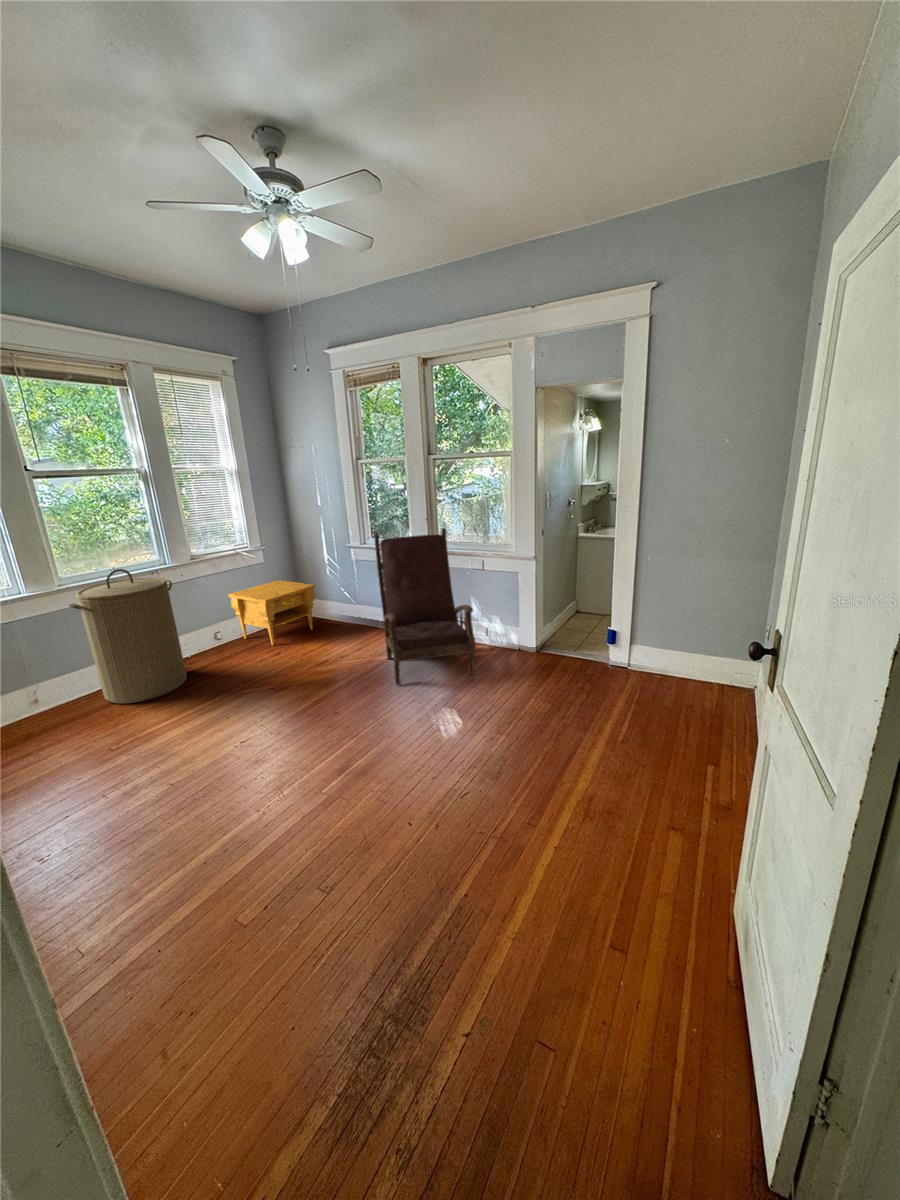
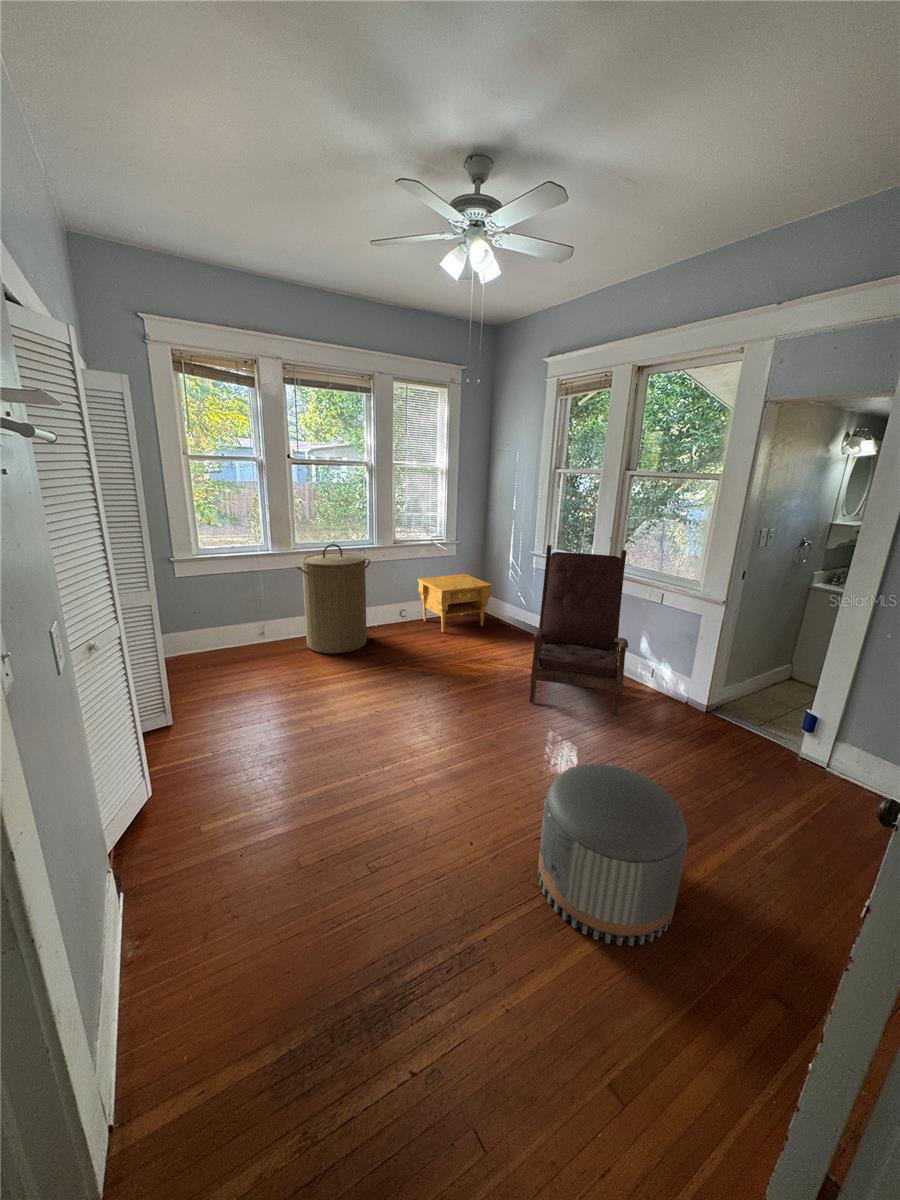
pouf: none [473,705,594,851] -> present [538,764,687,946]

